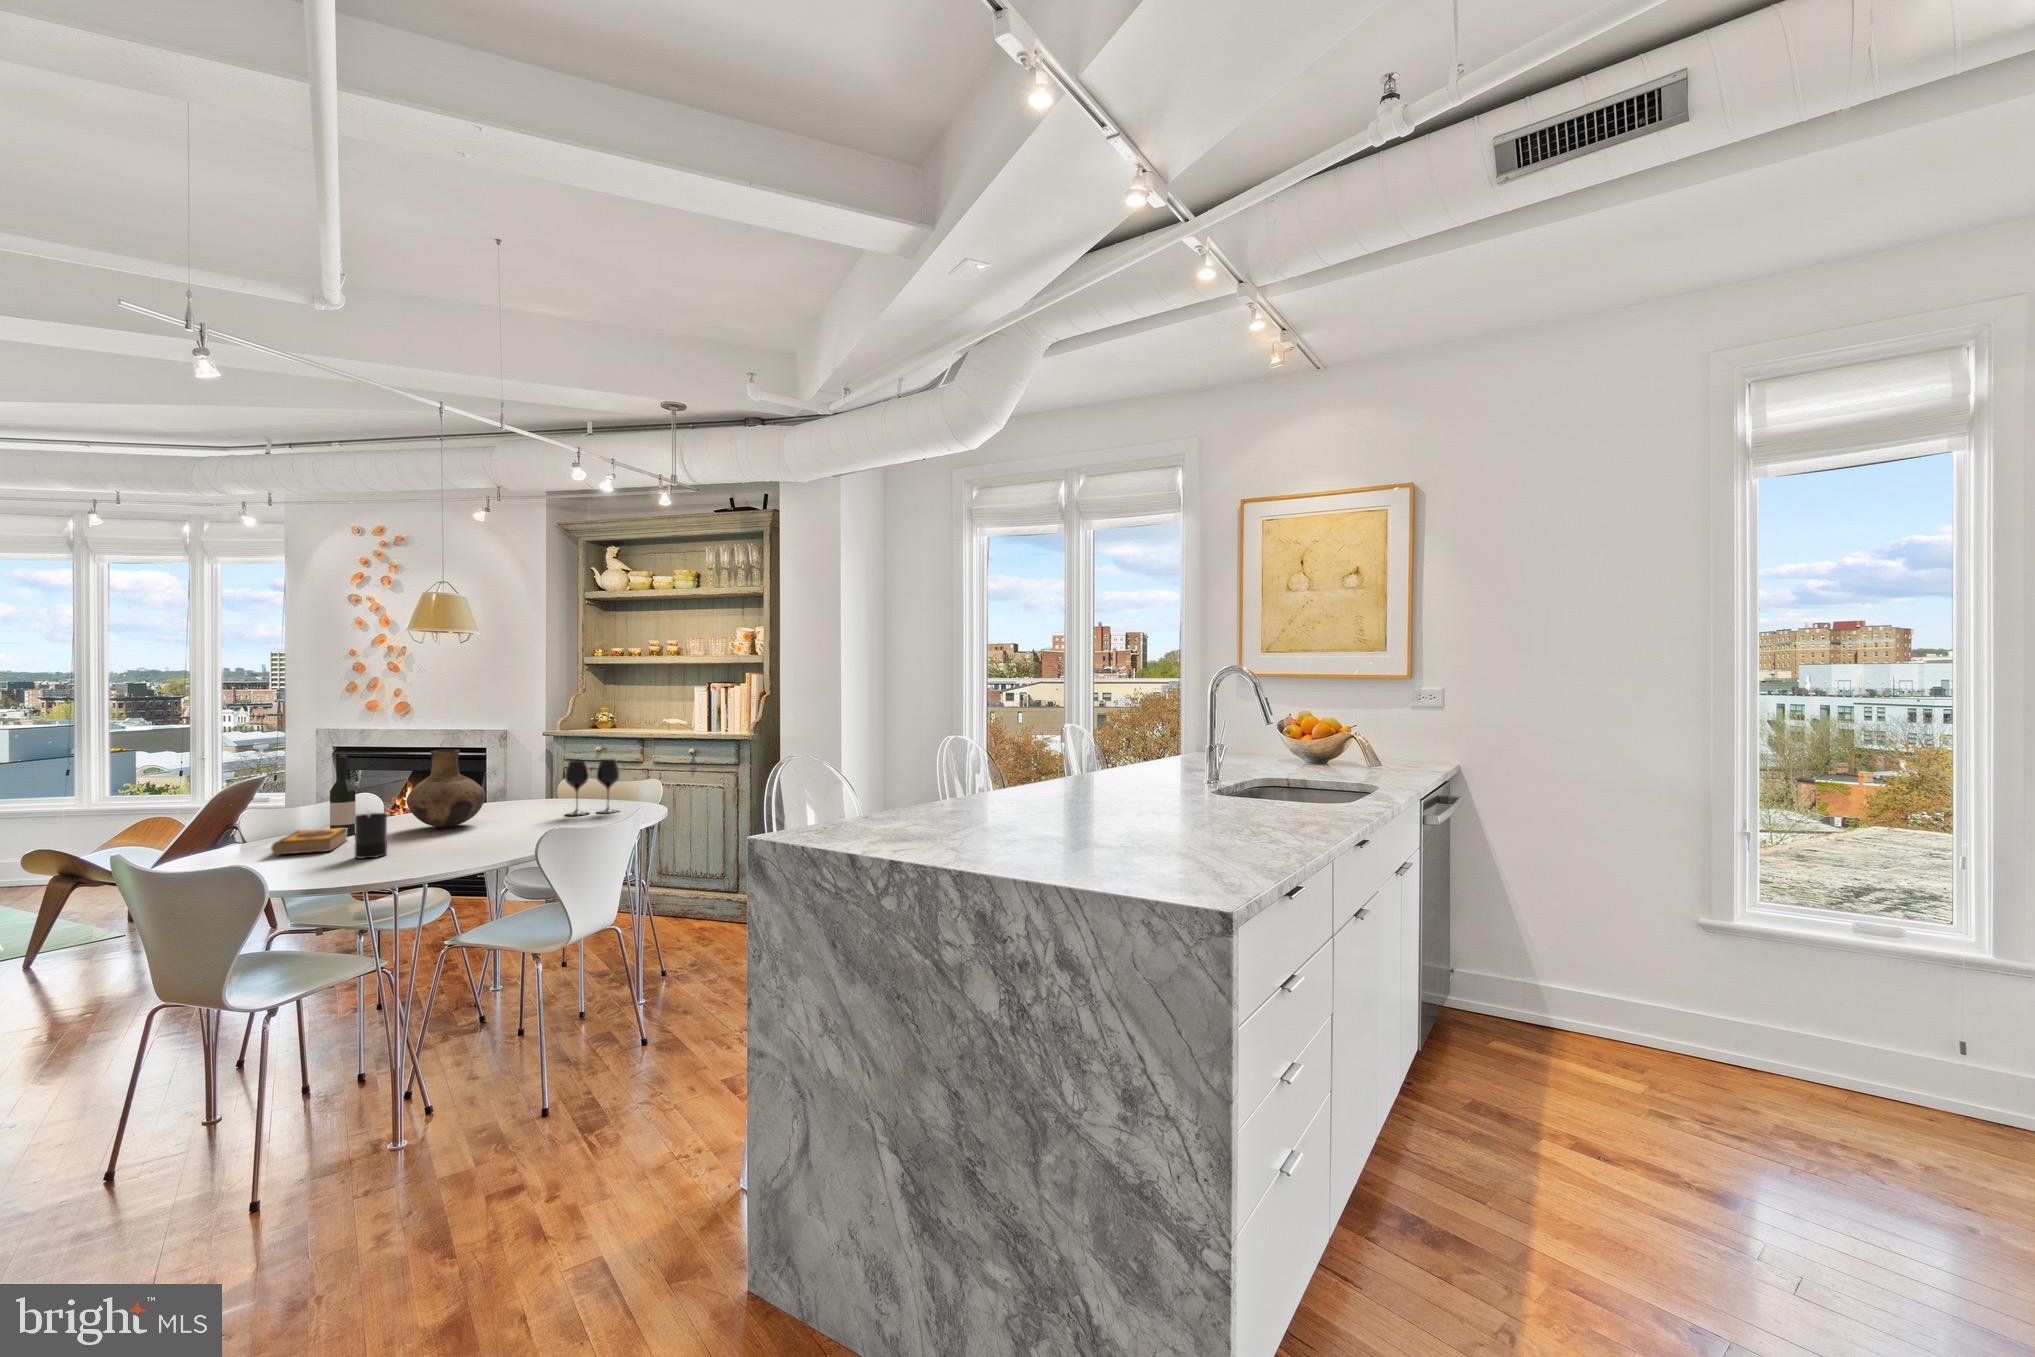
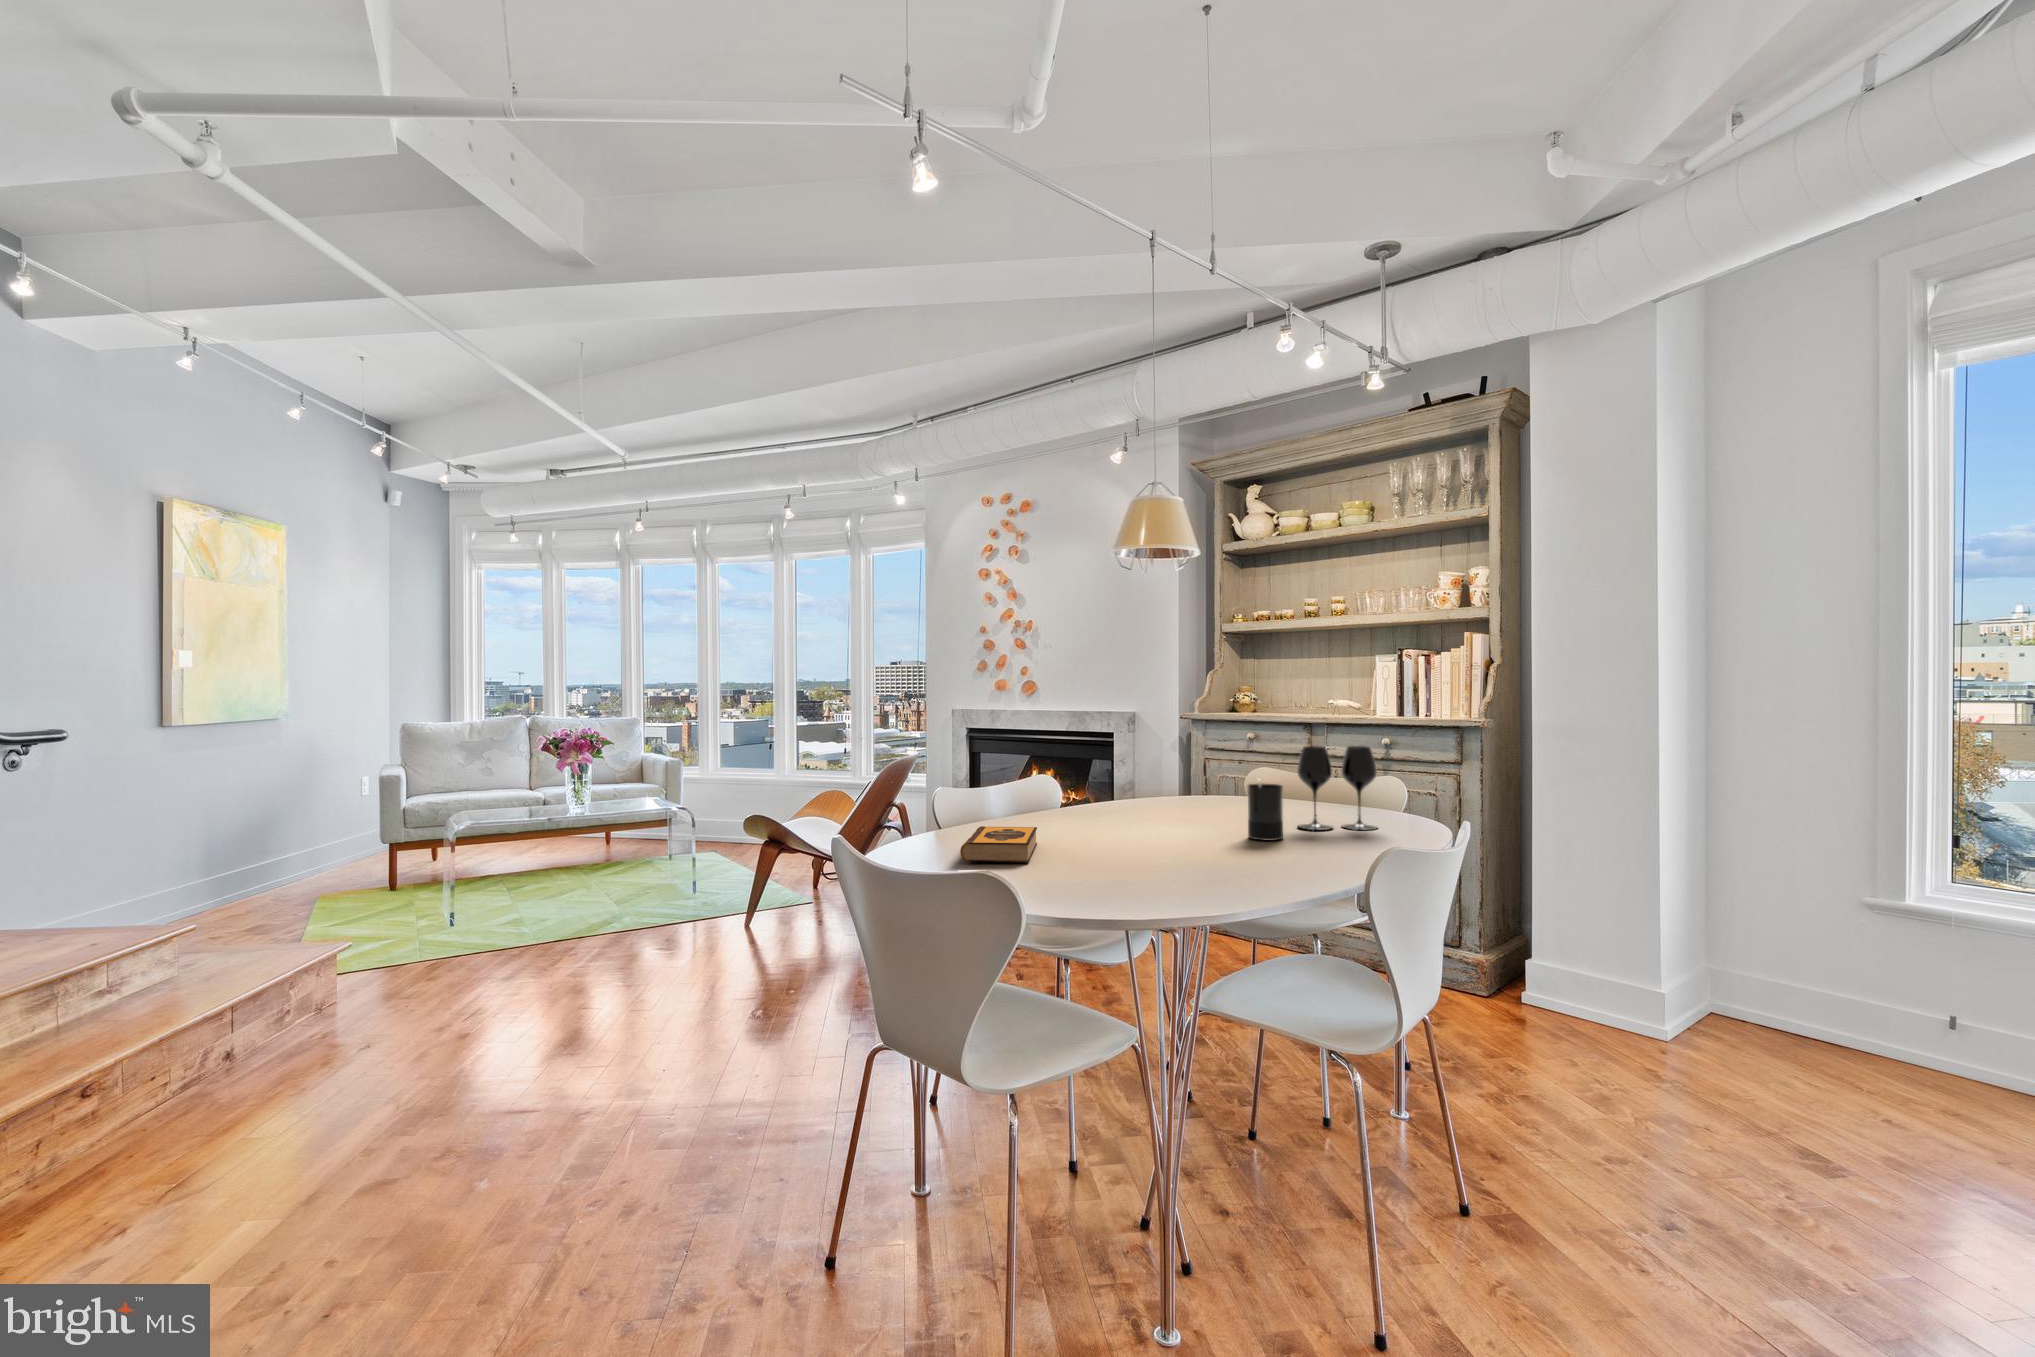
vase: present [406,749,485,827] -> none [1100,723,1196,834]
wine bottle: present [330,755,356,836] -> none [1012,727,1041,837]
candle: present [355,813,387,859] -> present [1248,781,1283,841]

